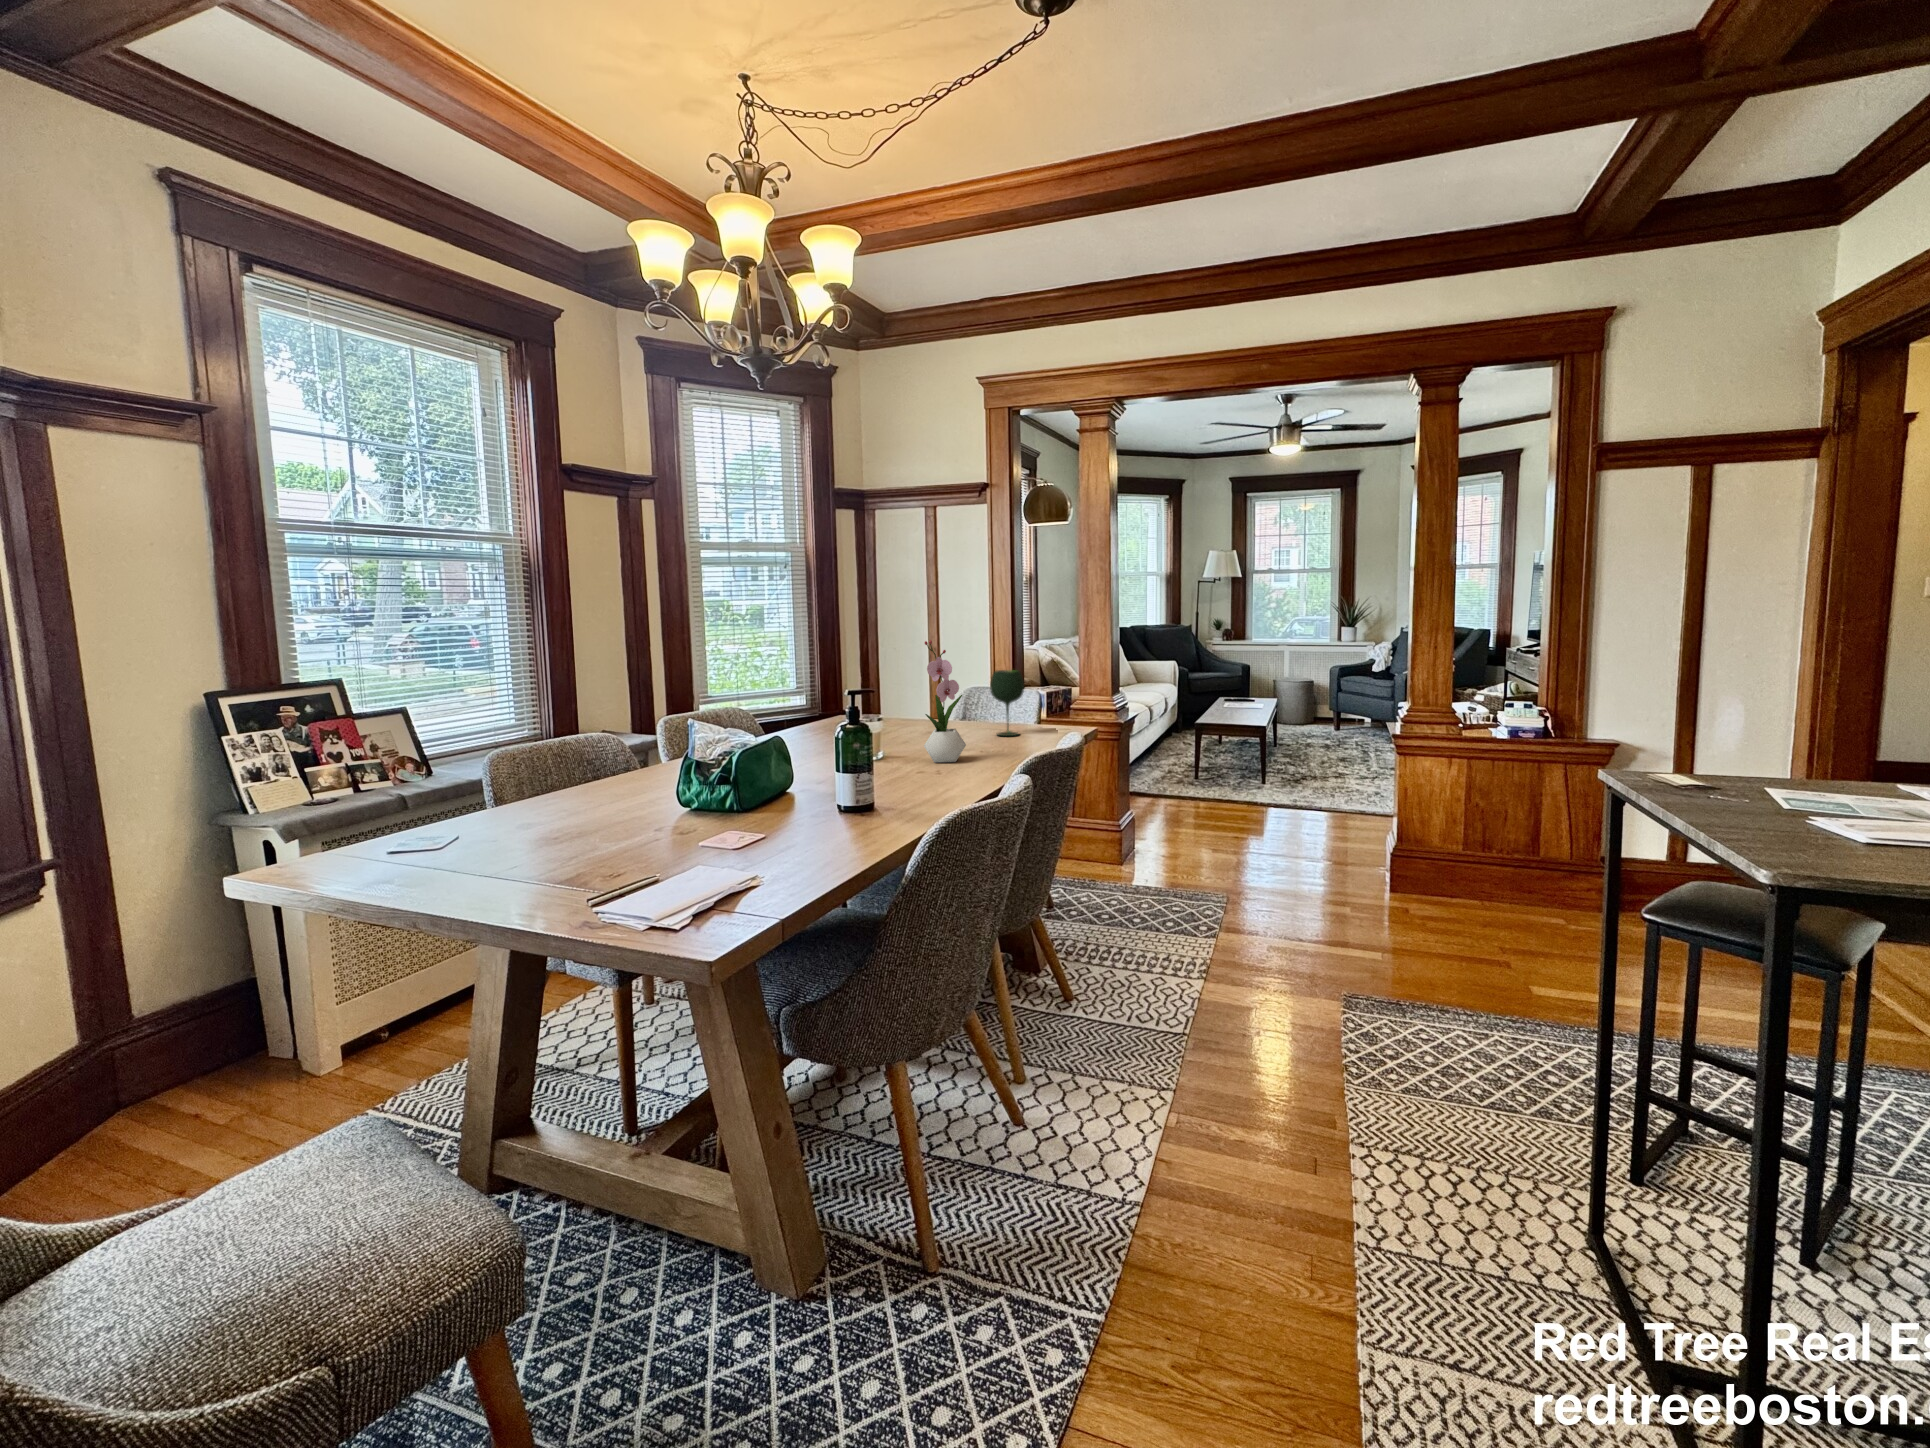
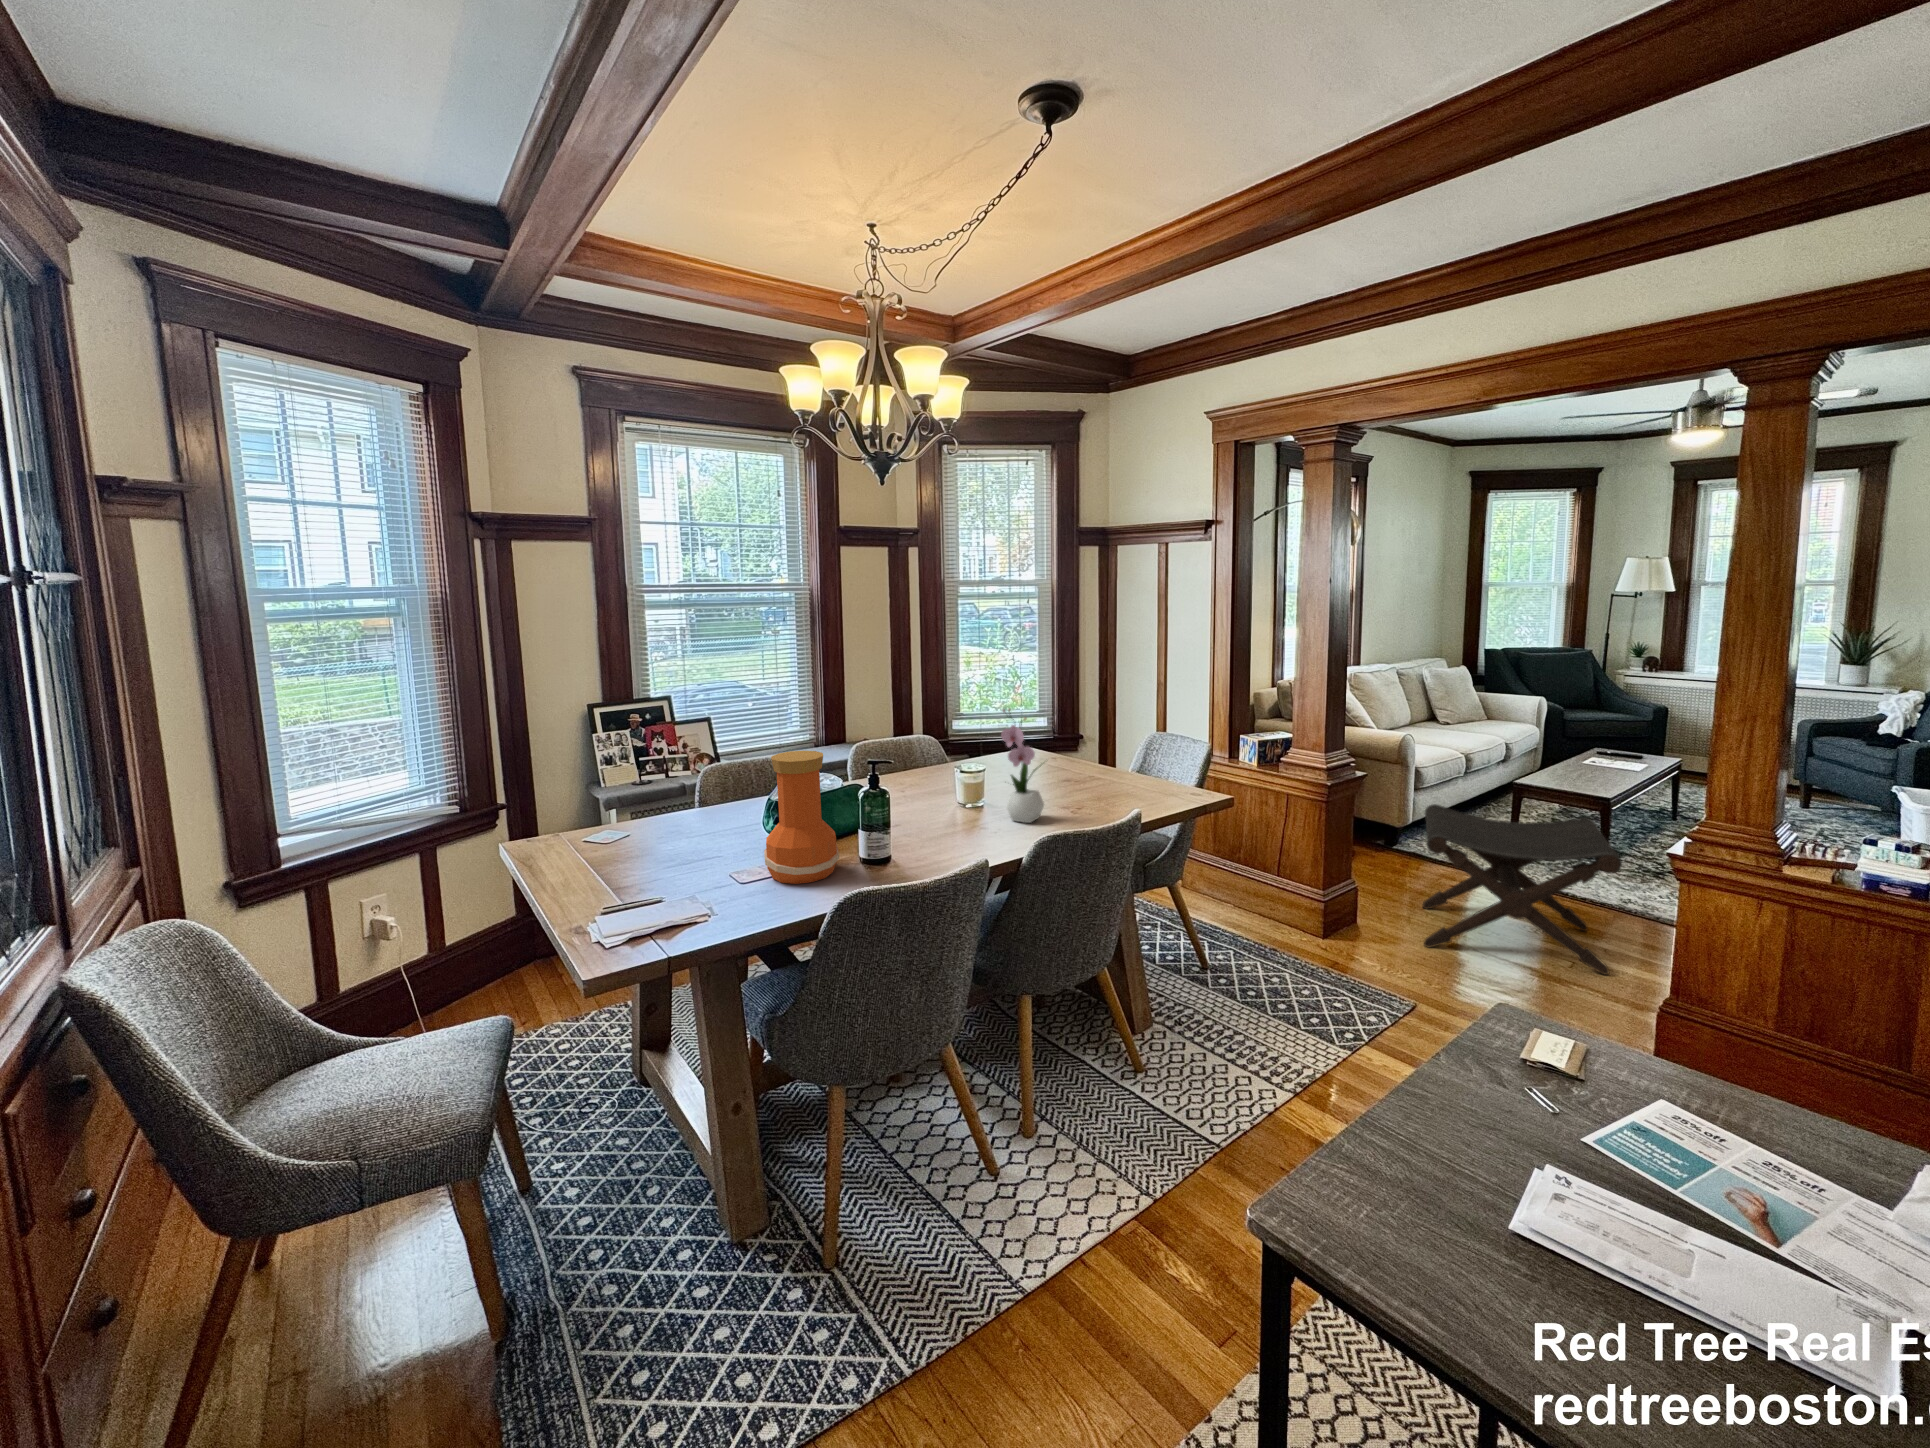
wine glass: present [990,670,1024,736] -> none [1120,729,1155,797]
vase: none [750,677,842,836] -> present [764,751,839,884]
footstool: none [1161,736,1321,855] -> present [1423,804,1622,975]

